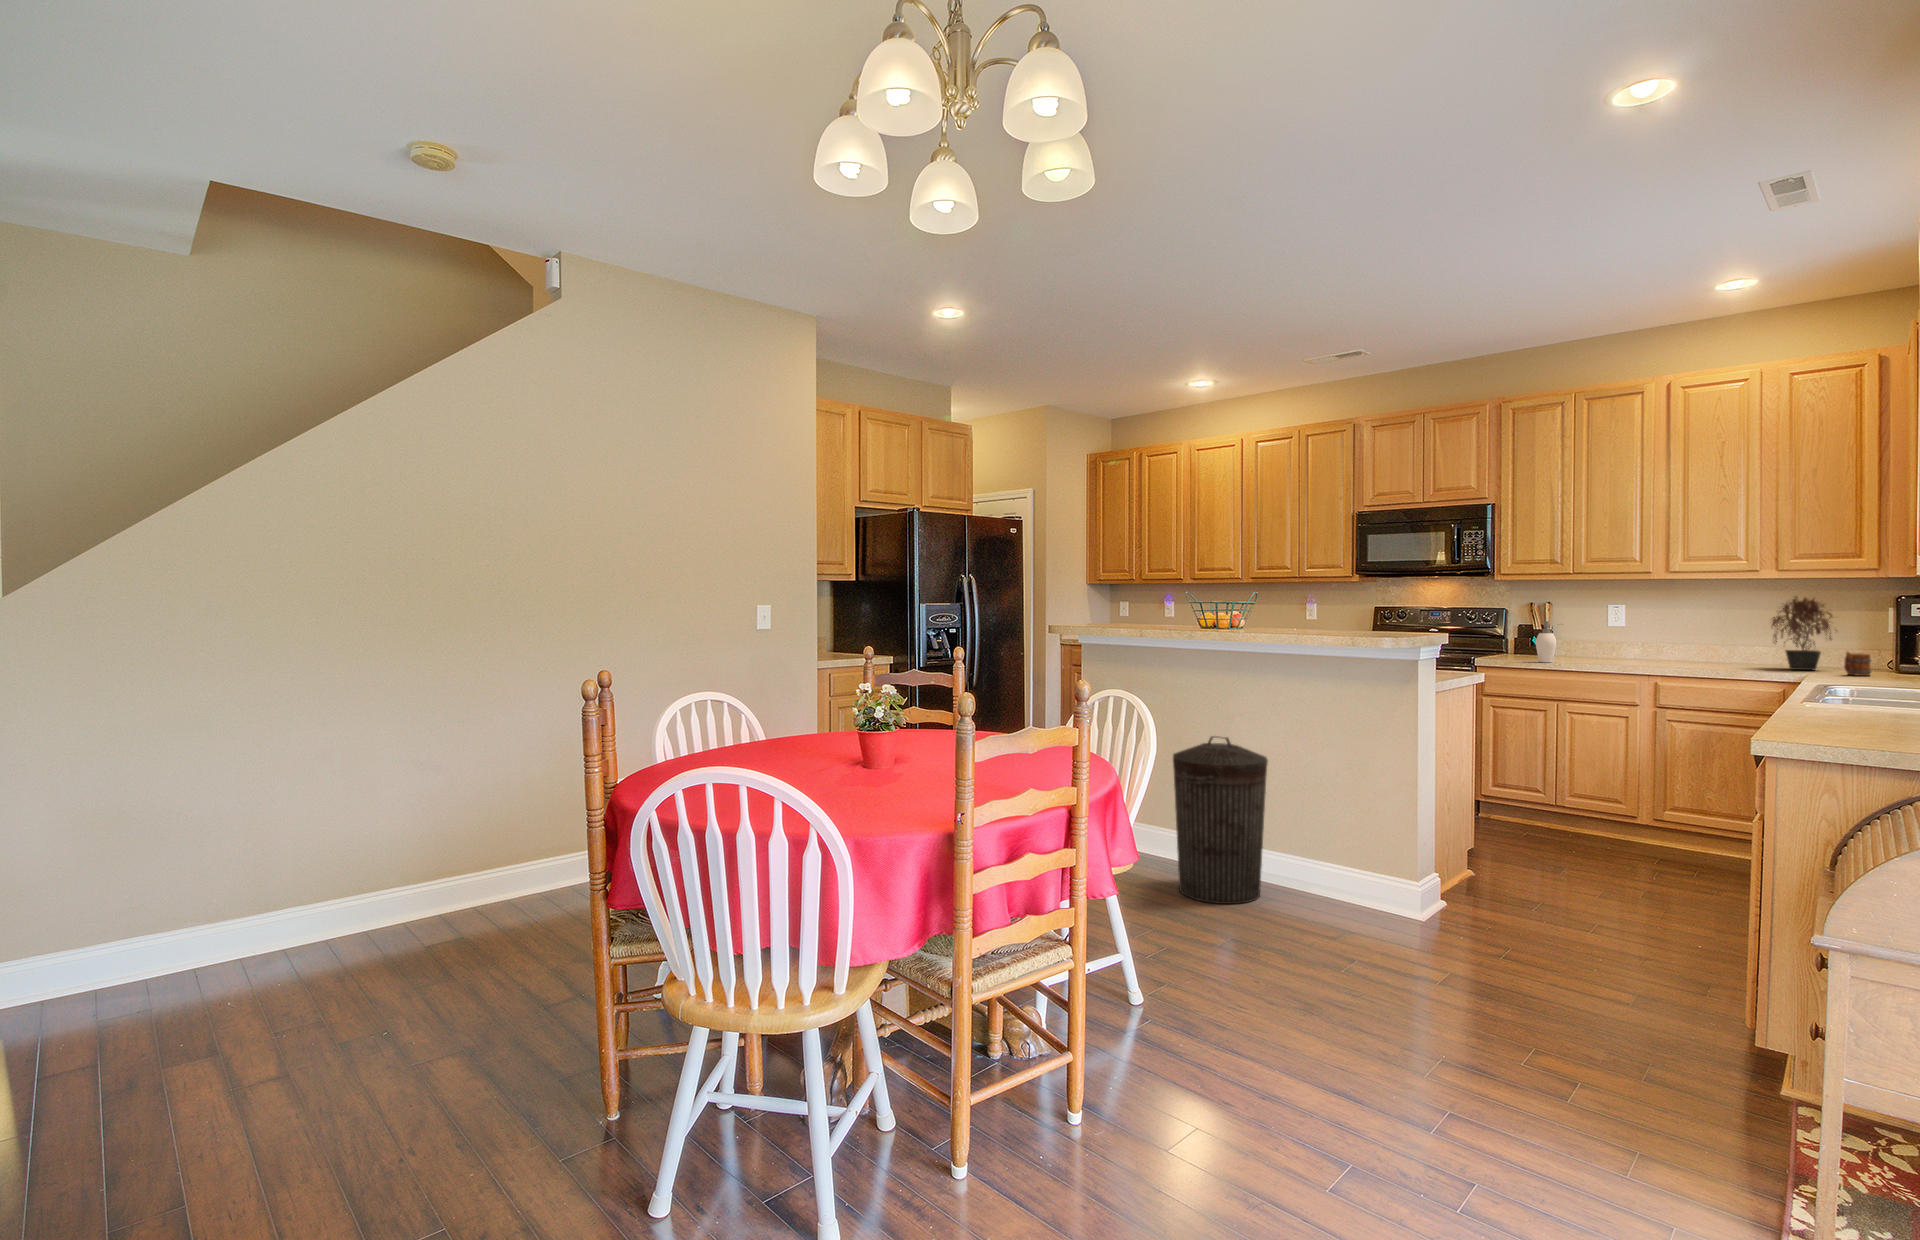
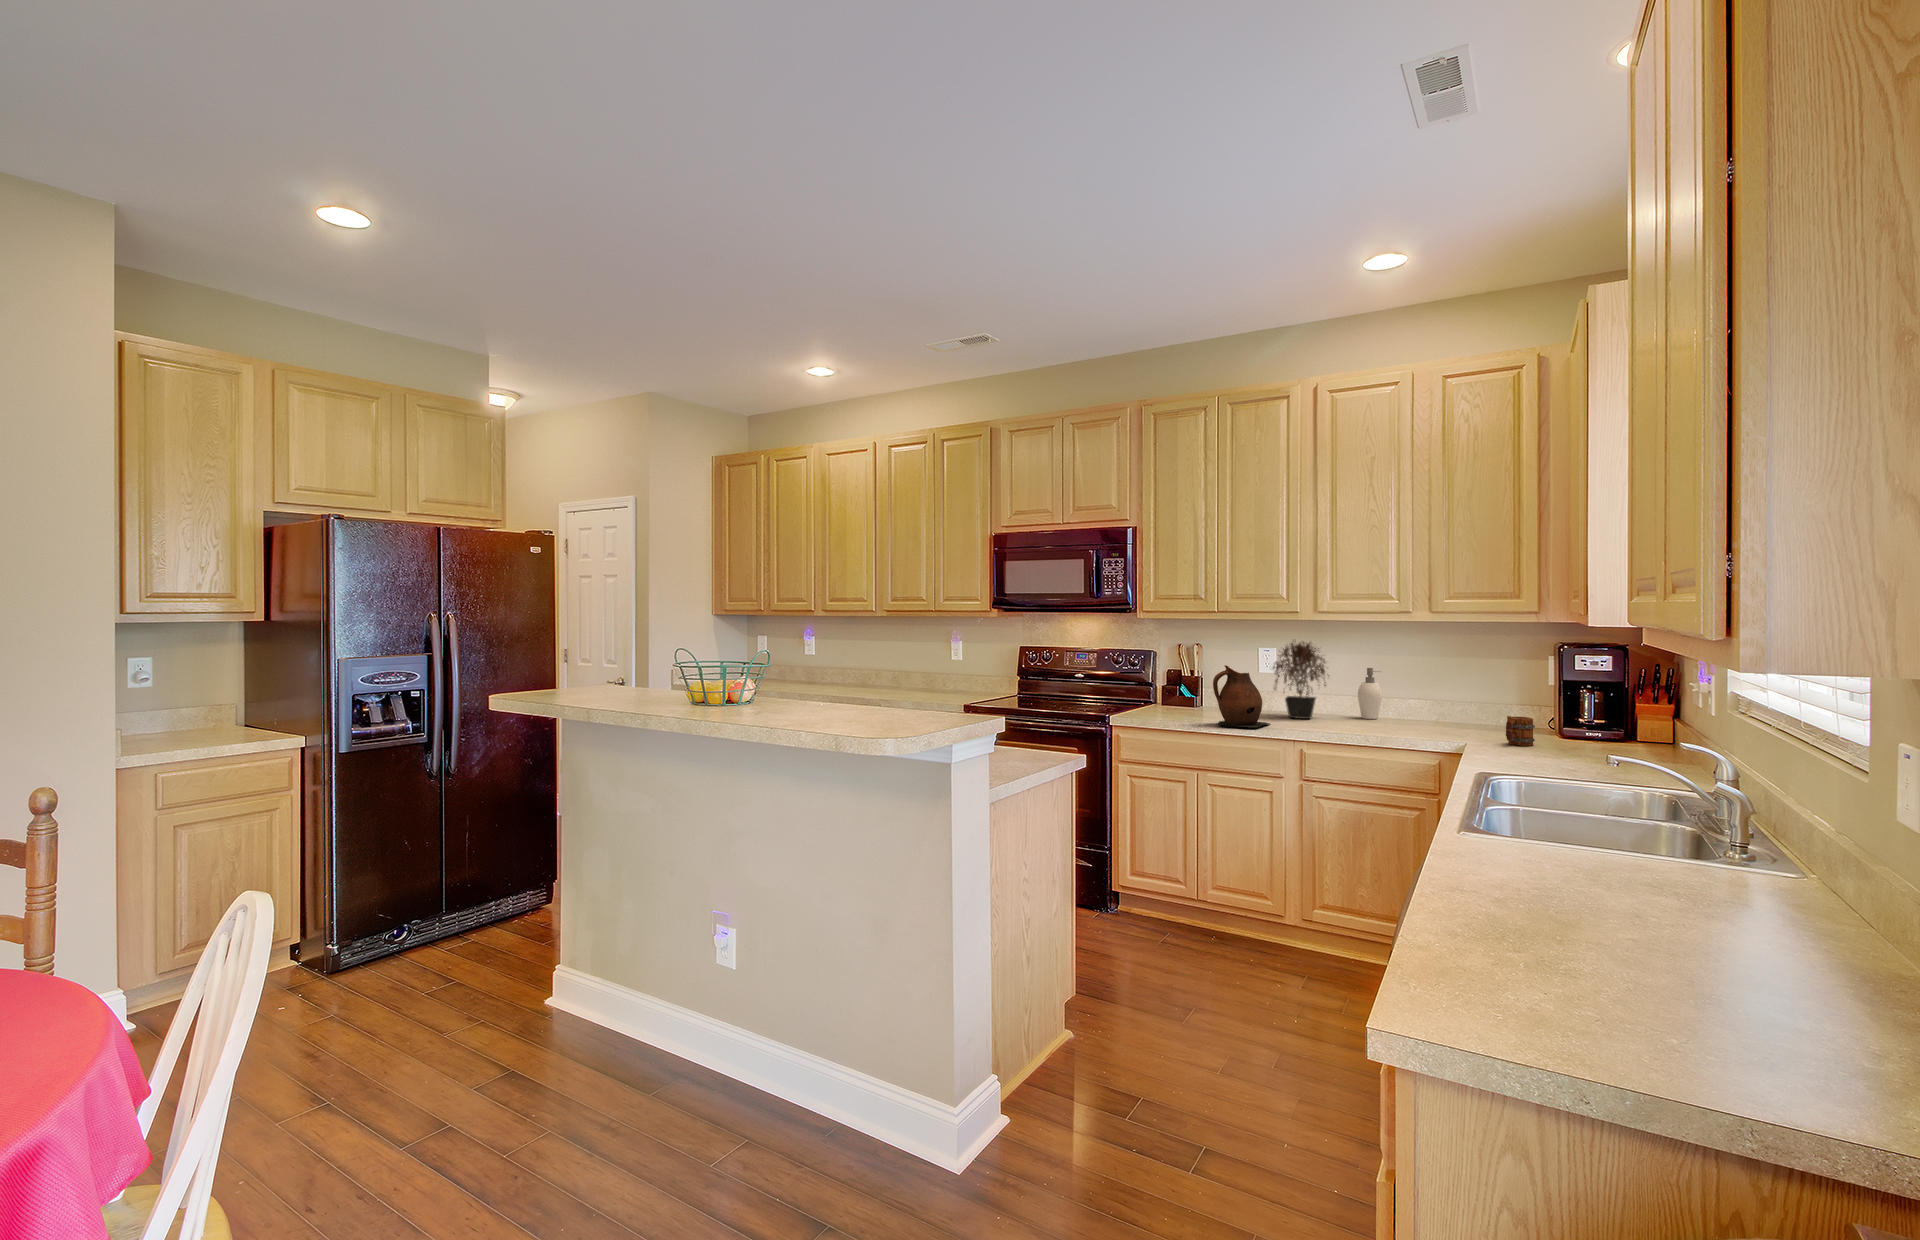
potted plant: present [1771,597,1837,670] -> present [1273,641,1329,719]
ceramic pitcher: none [1571,617,1623,667] -> present [1213,665,1270,728]
soap dispenser: present [1536,621,1556,662] -> present [1358,668,1382,719]
trash can: present [1173,736,1268,904] -> none [592,873,748,1160]

